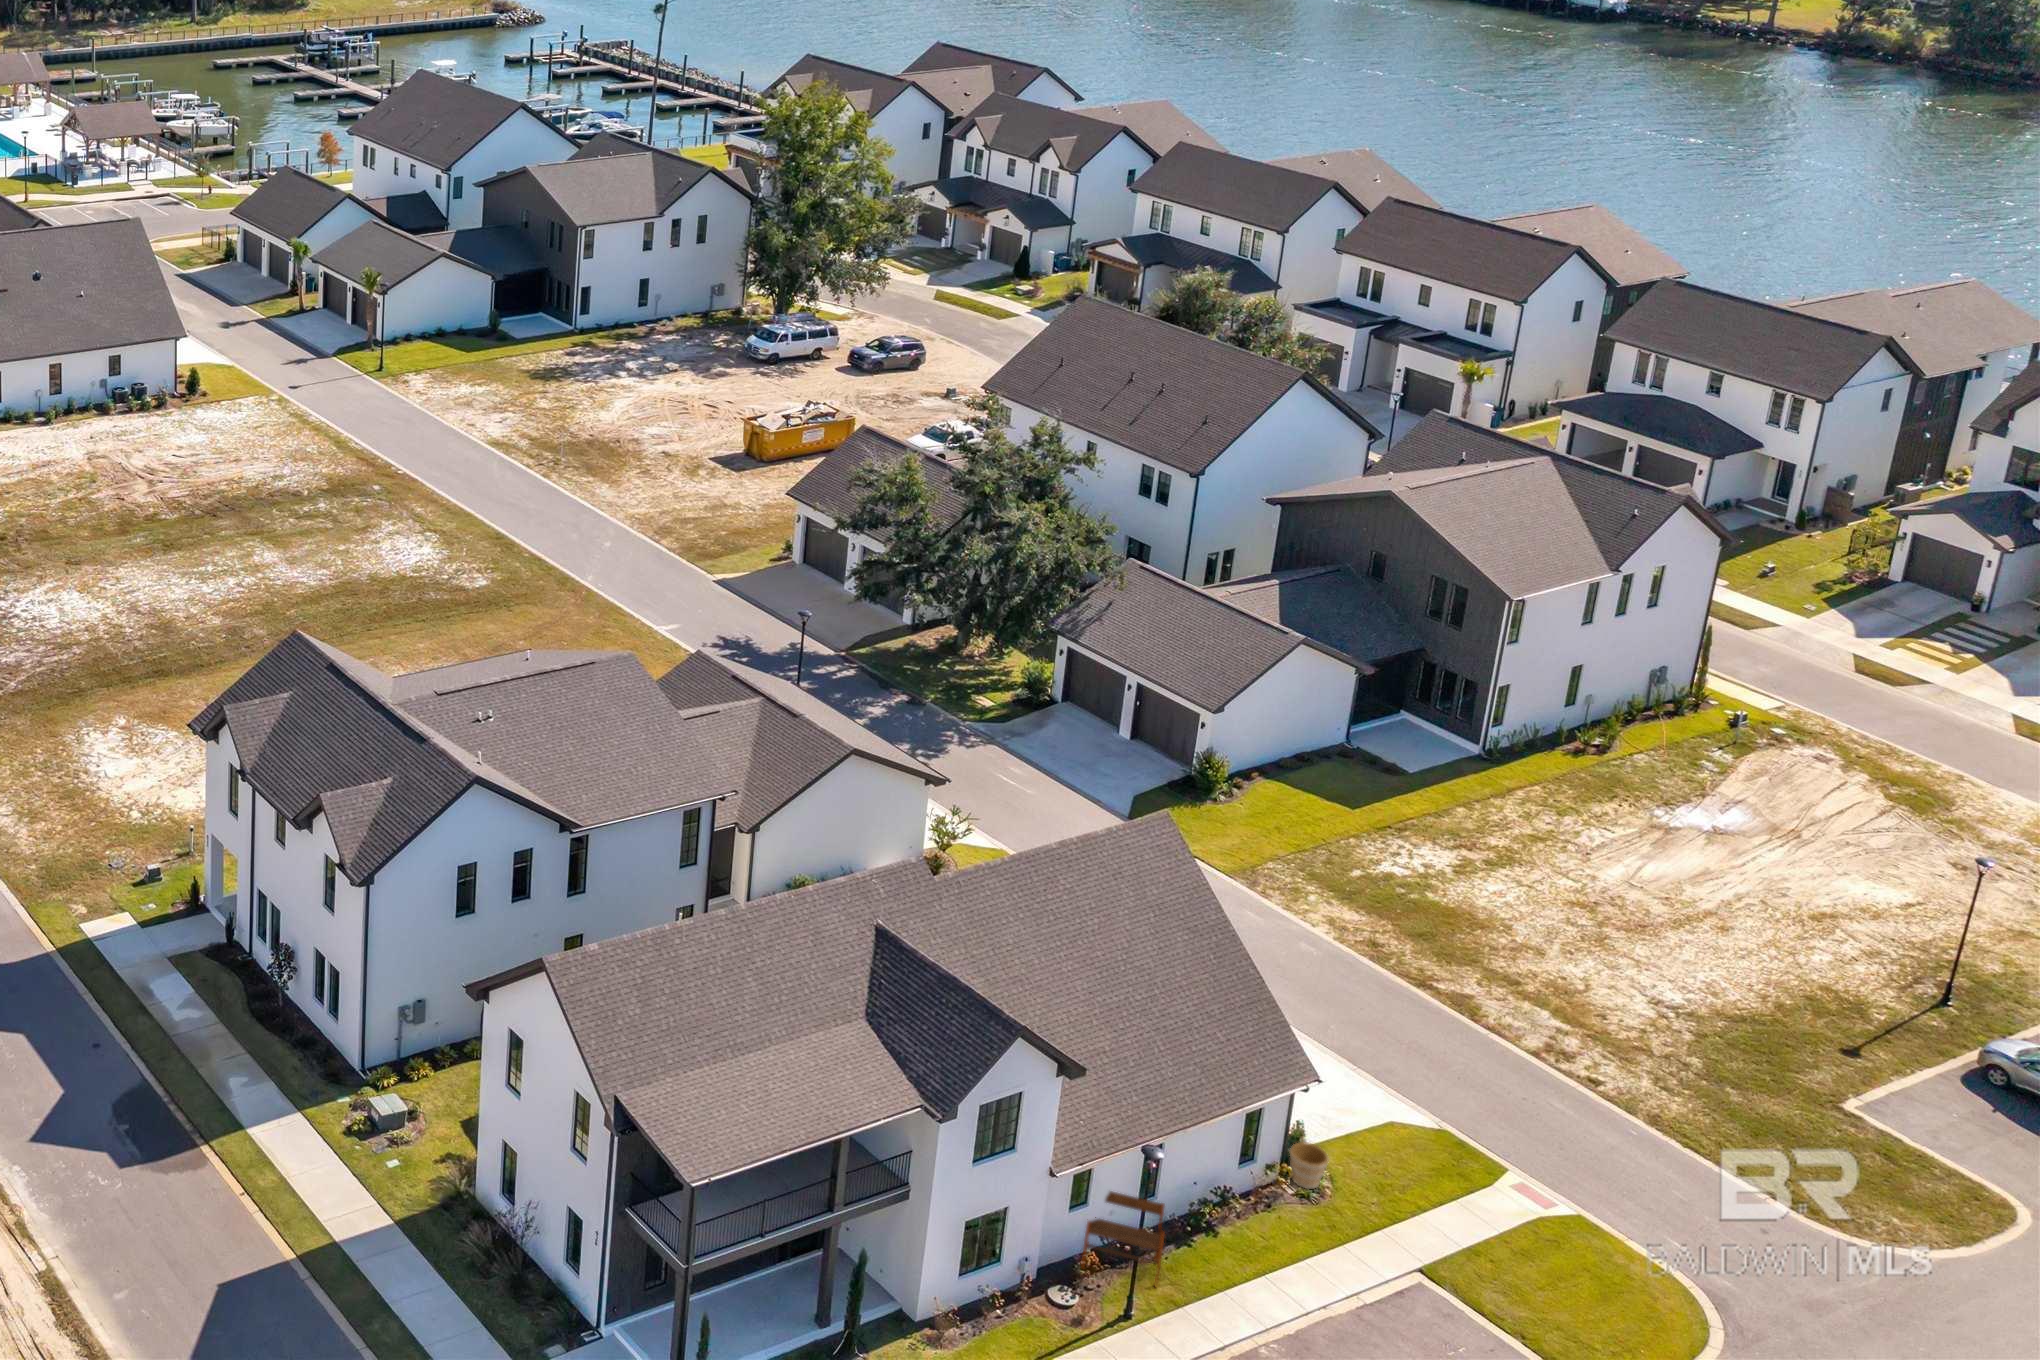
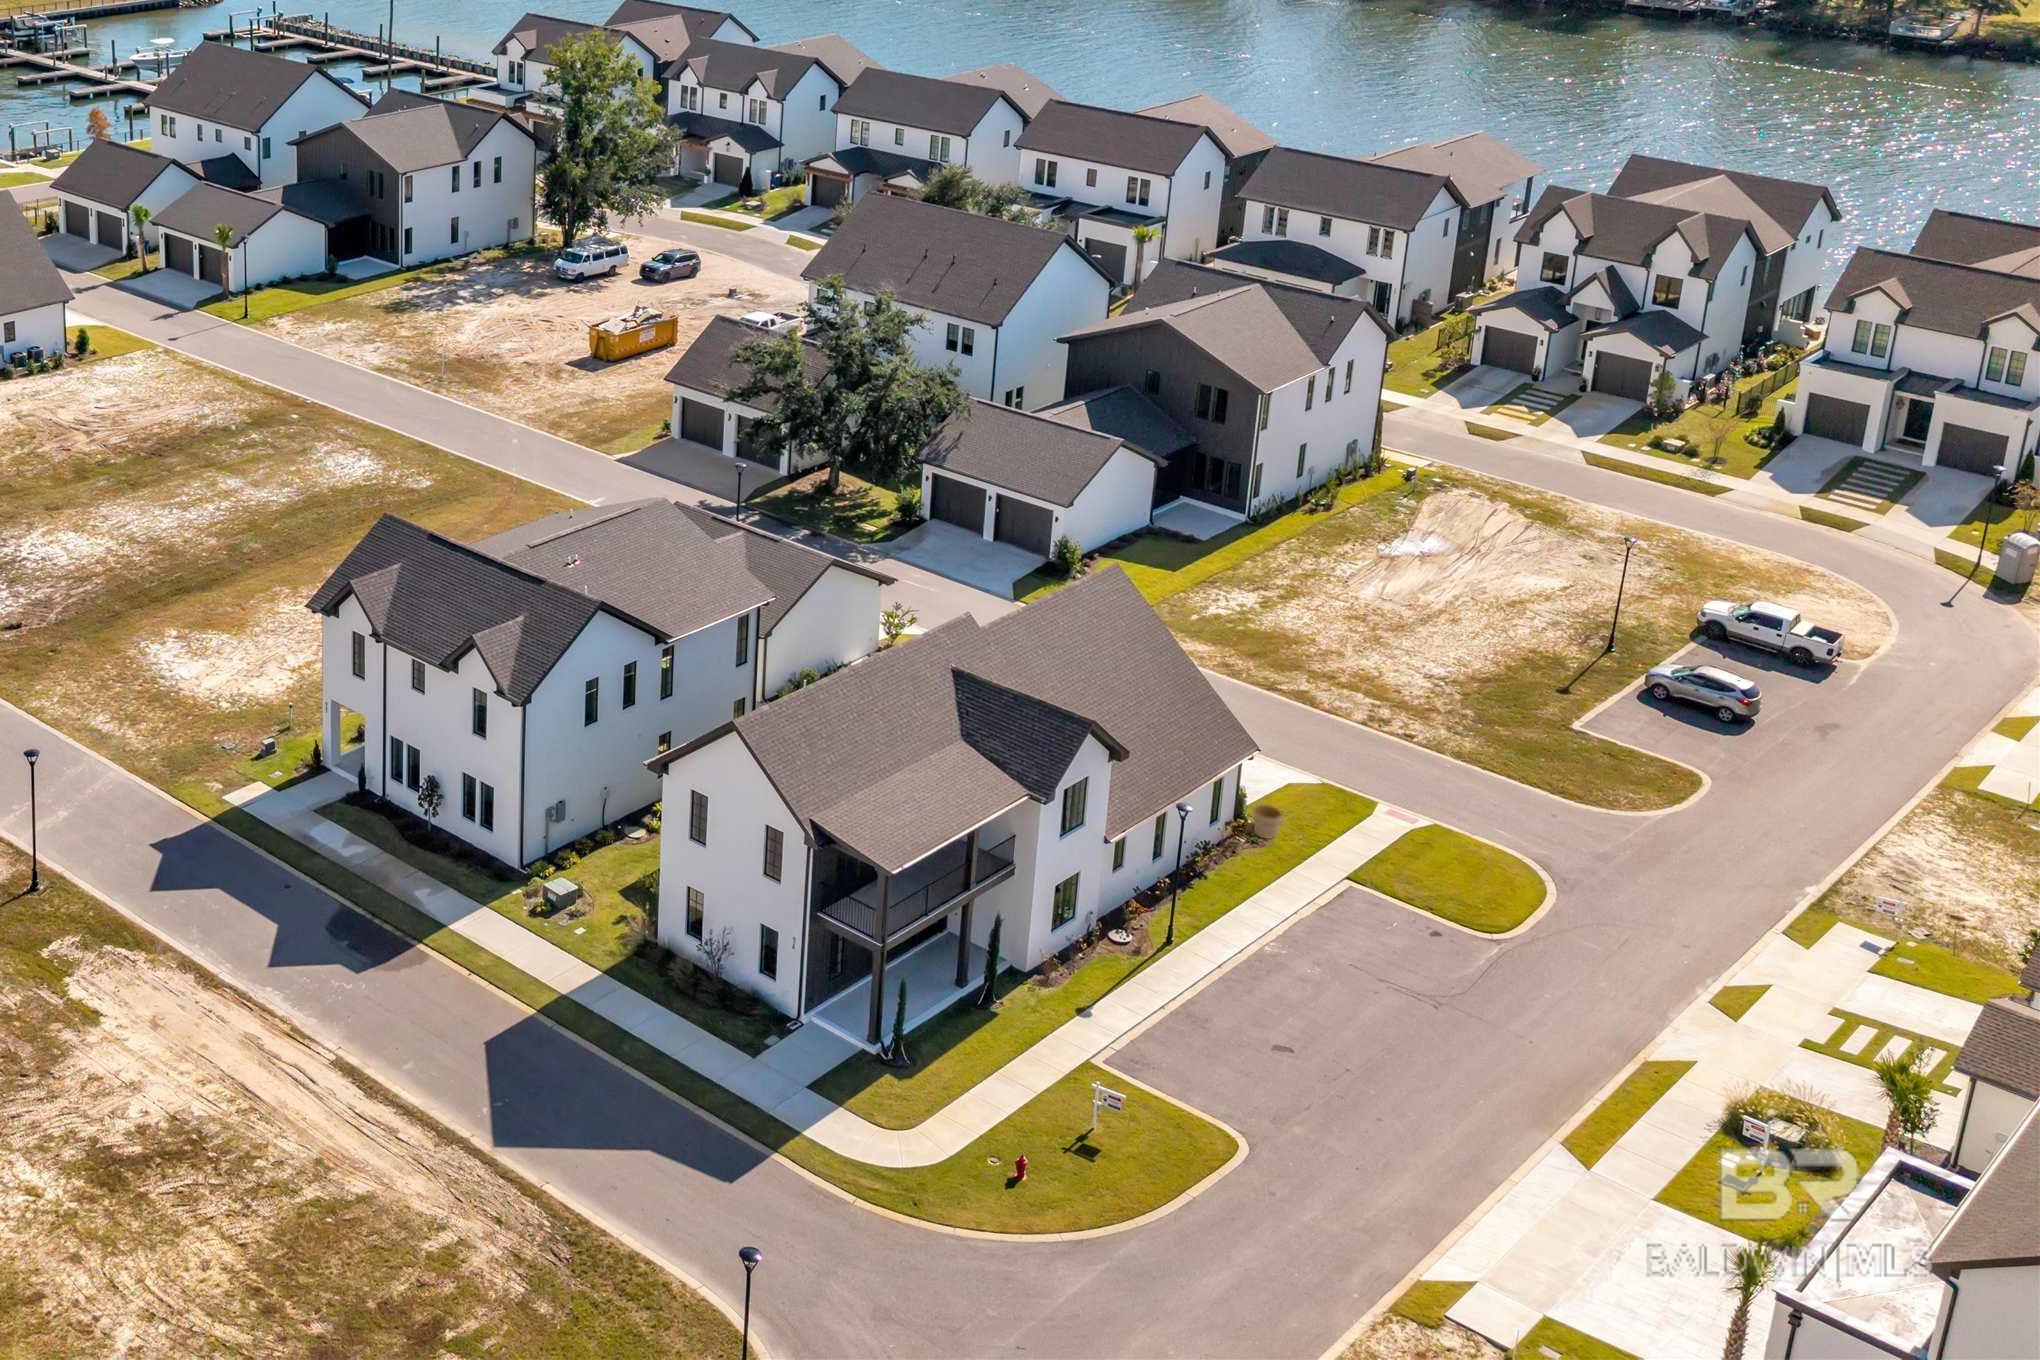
bench: present [1081,1191,1165,1287] -> none [1134,855,1202,924]

